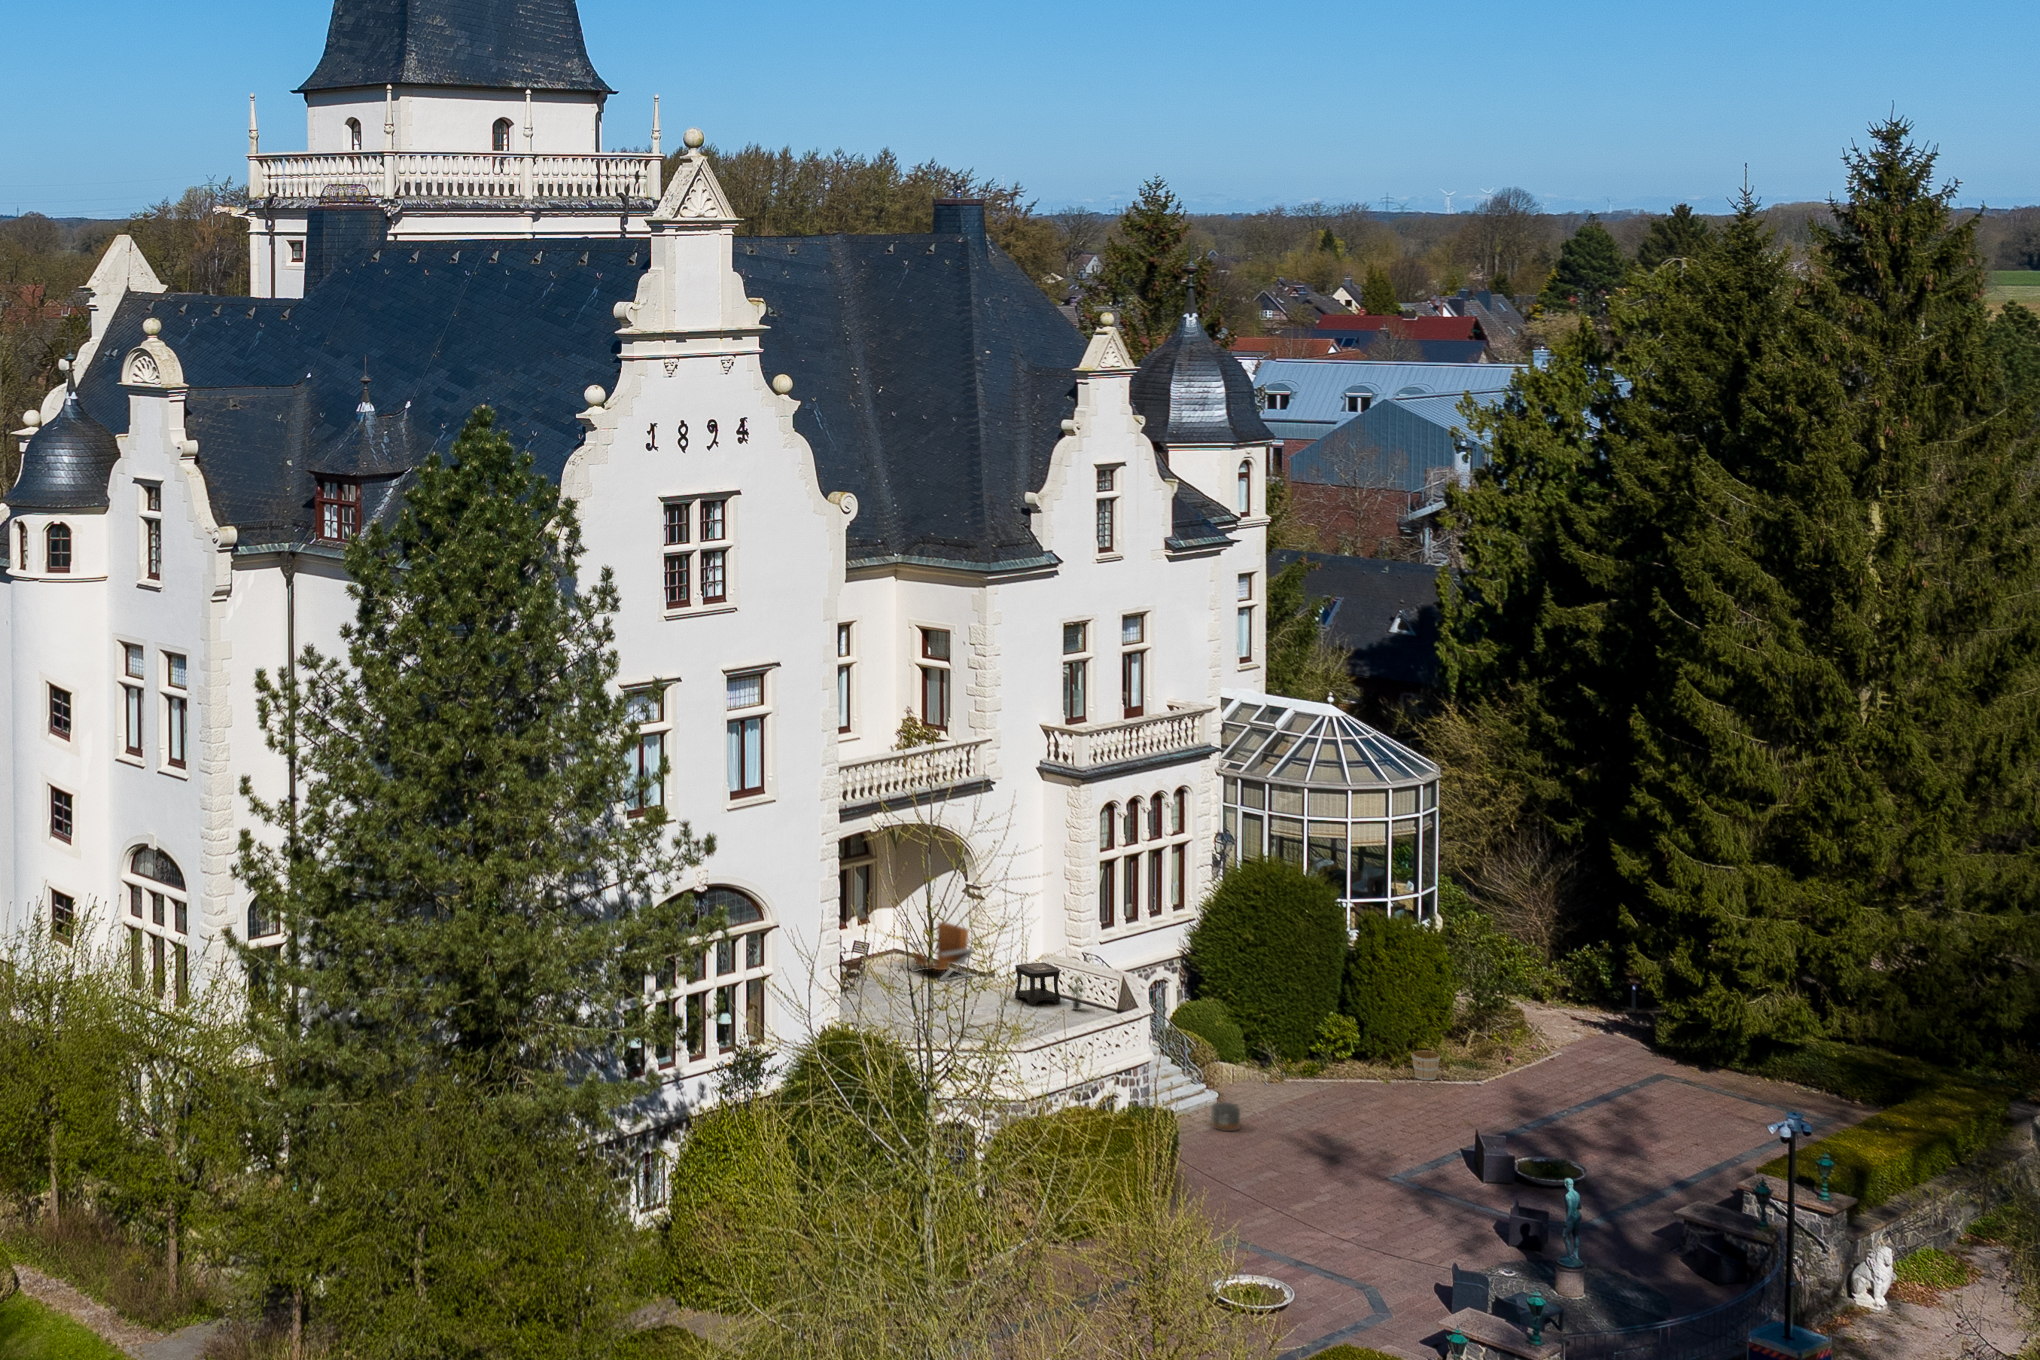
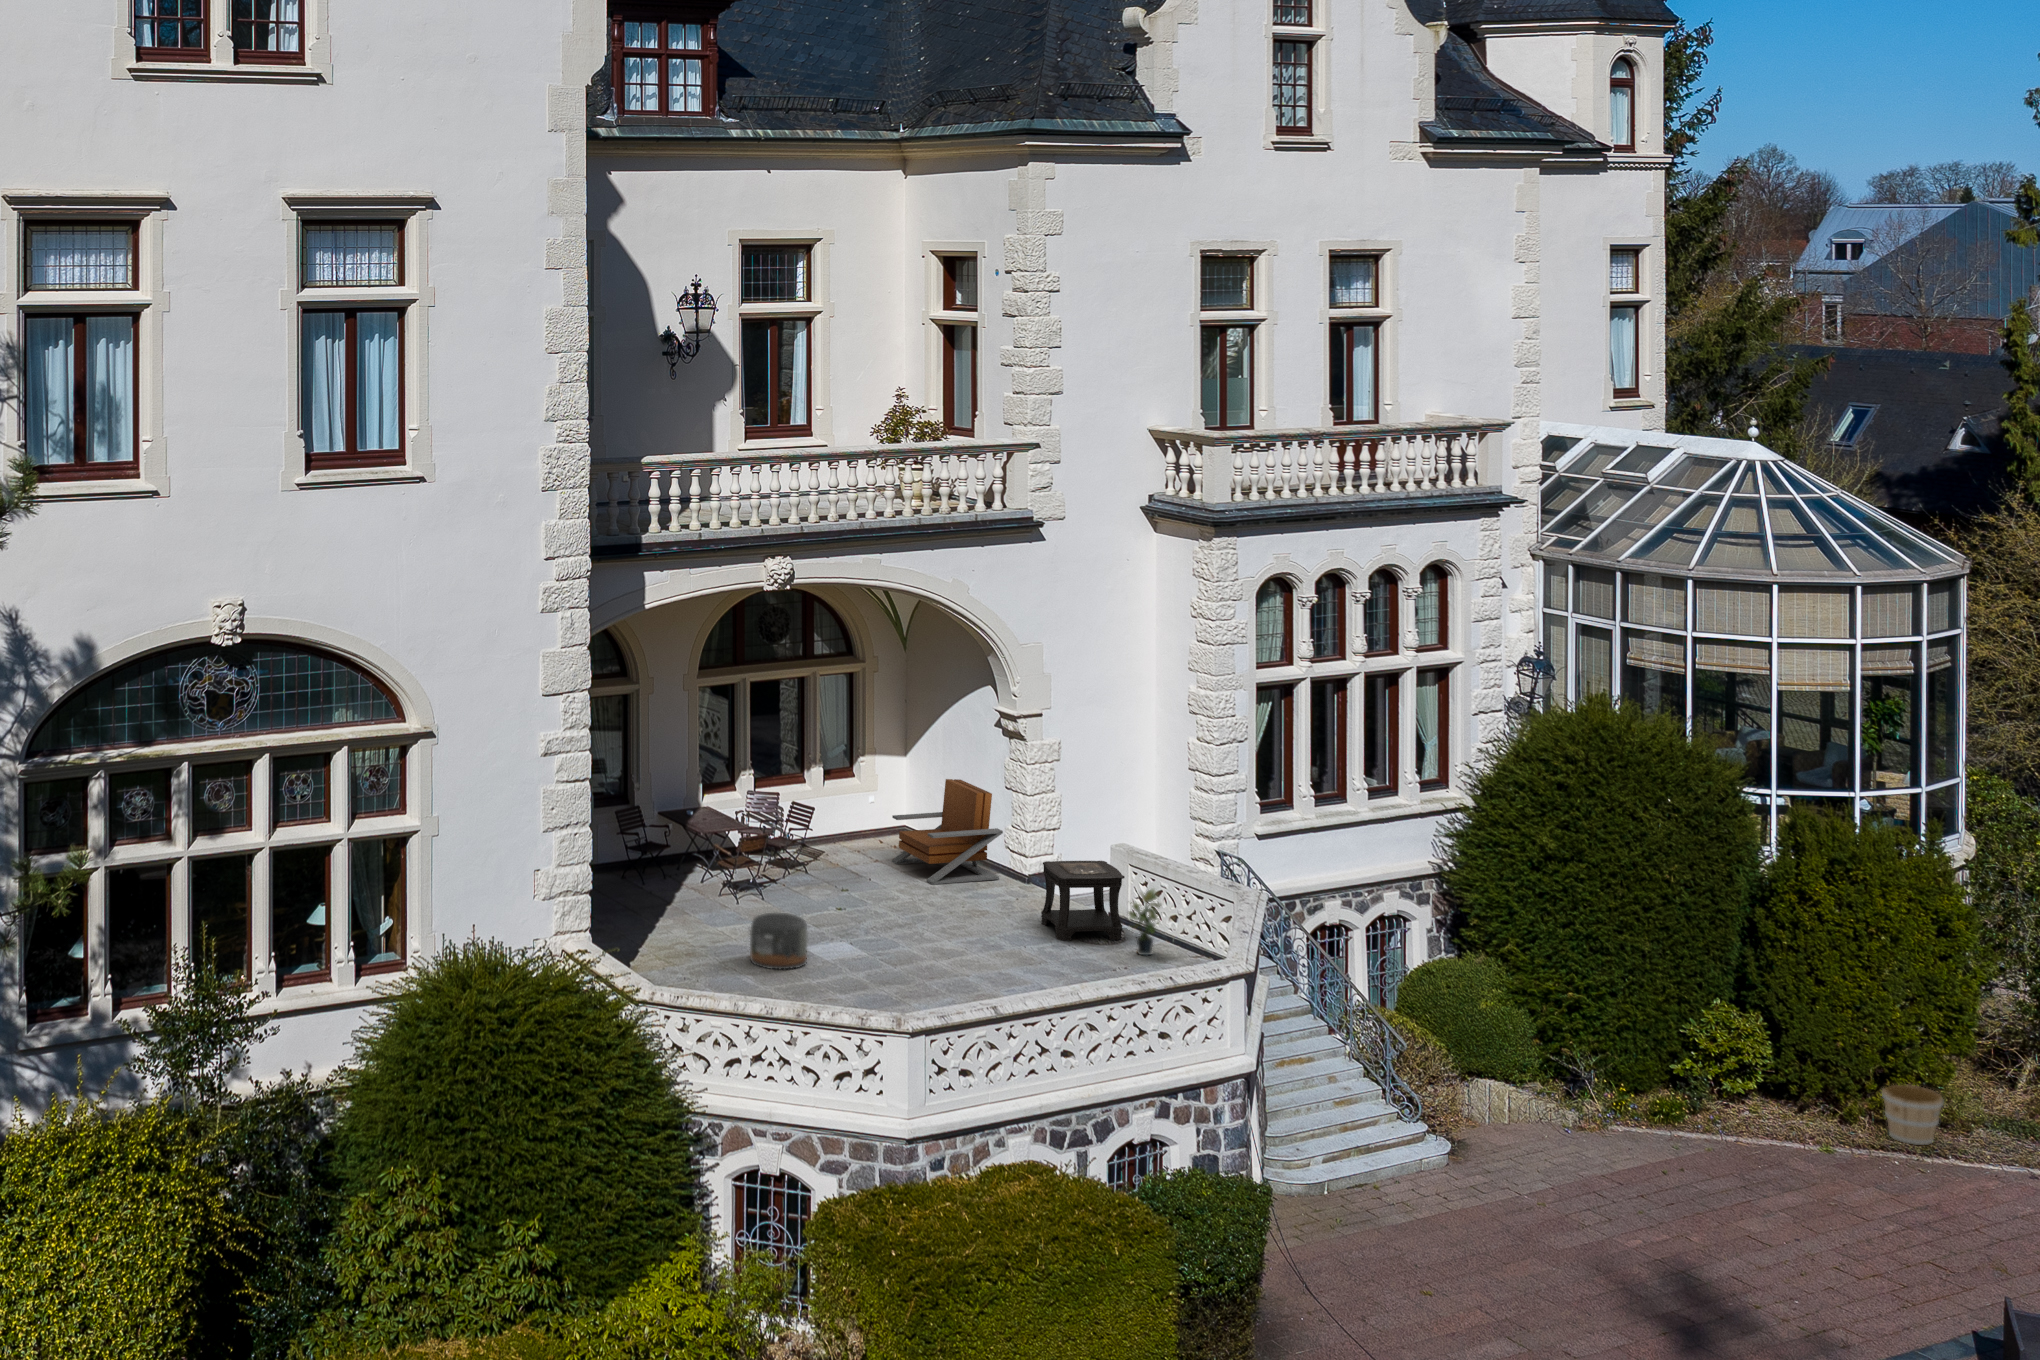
pouf: present [1211,1102,1240,1131] -> present [750,913,808,969]

